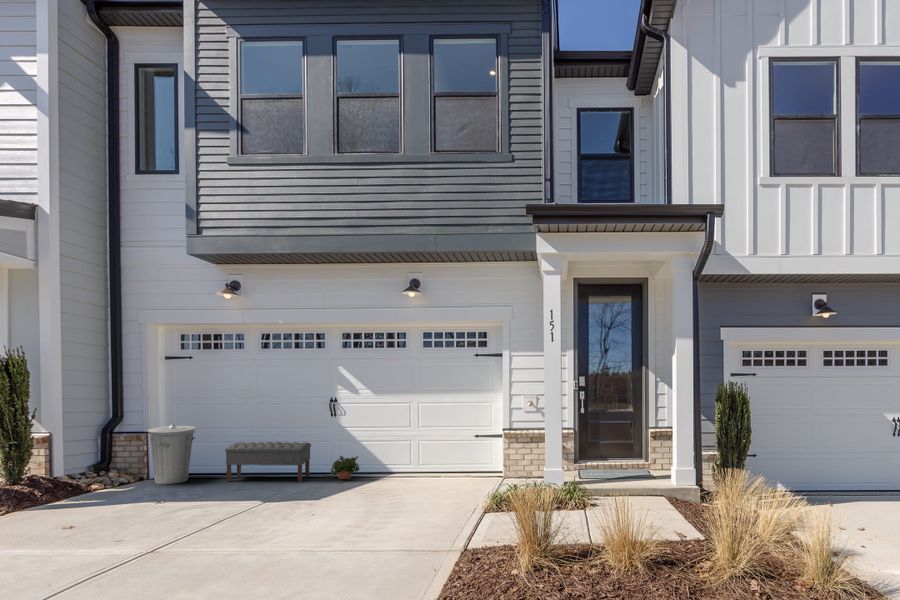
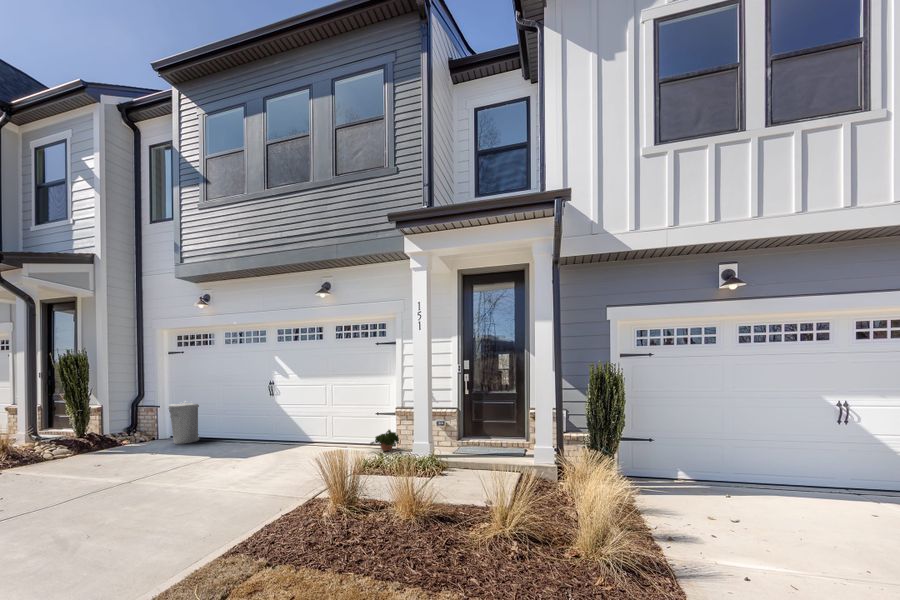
bench: present [225,442,311,482] -> none [213,414,274,447]
potted plant: present [331,456,360,479] -> present [370,430,399,451]

